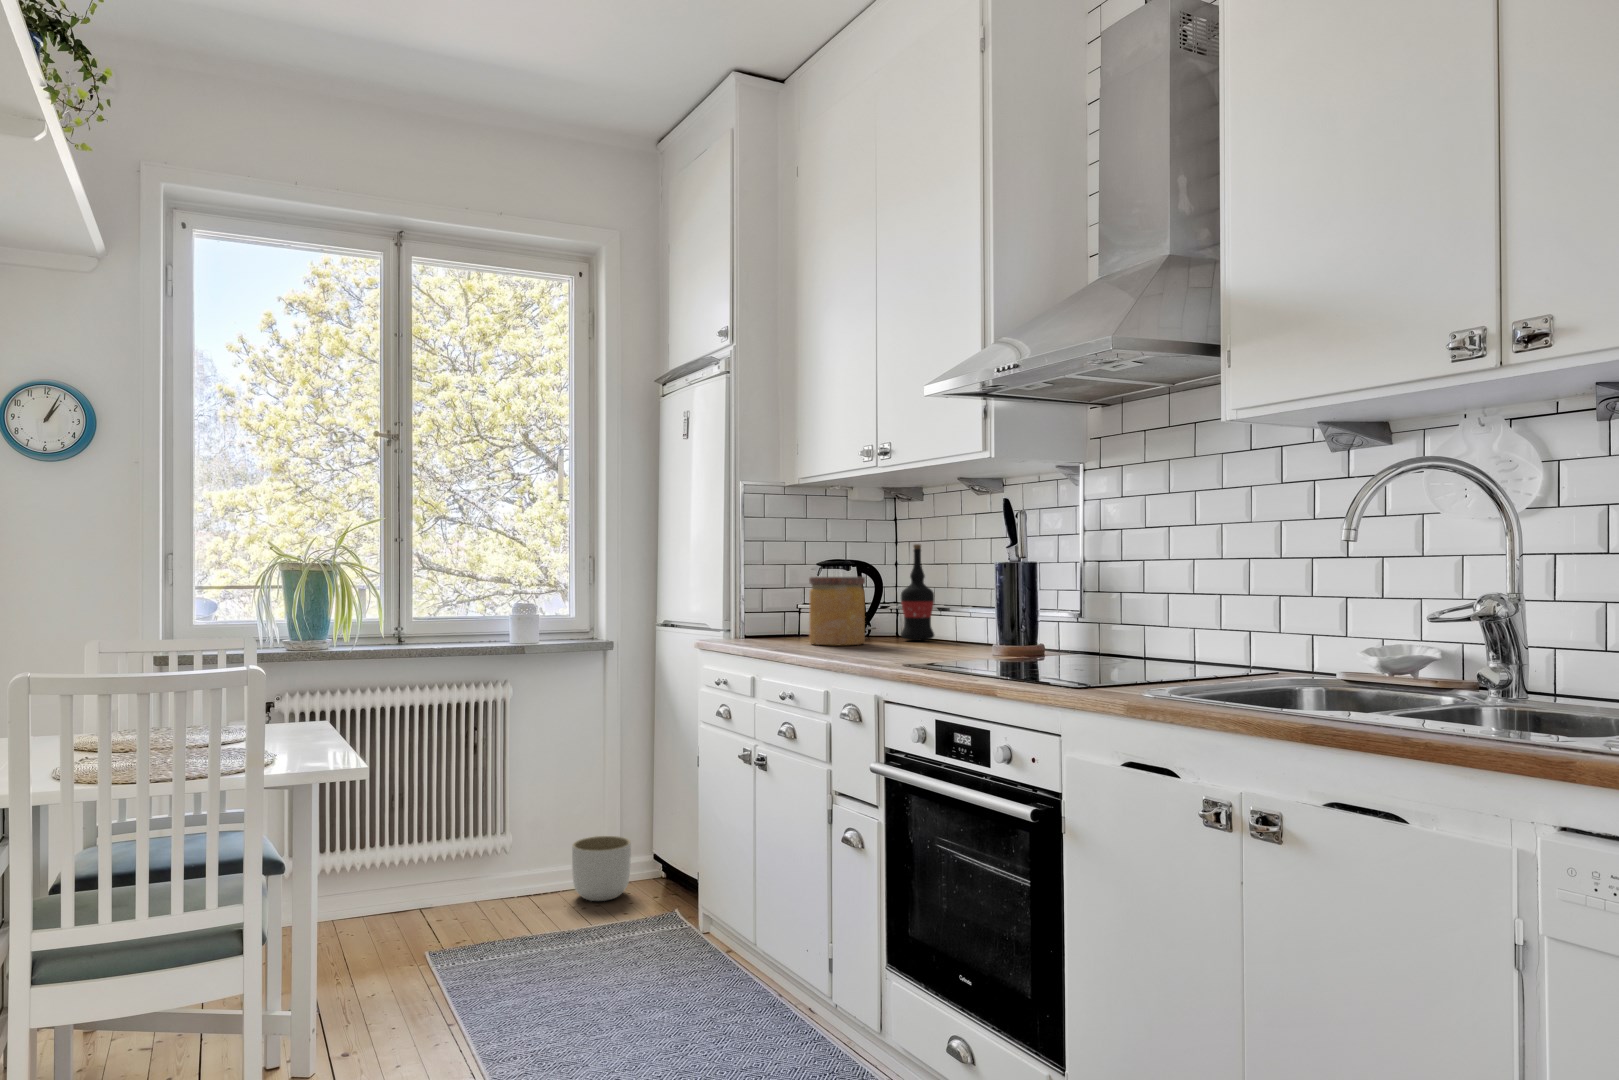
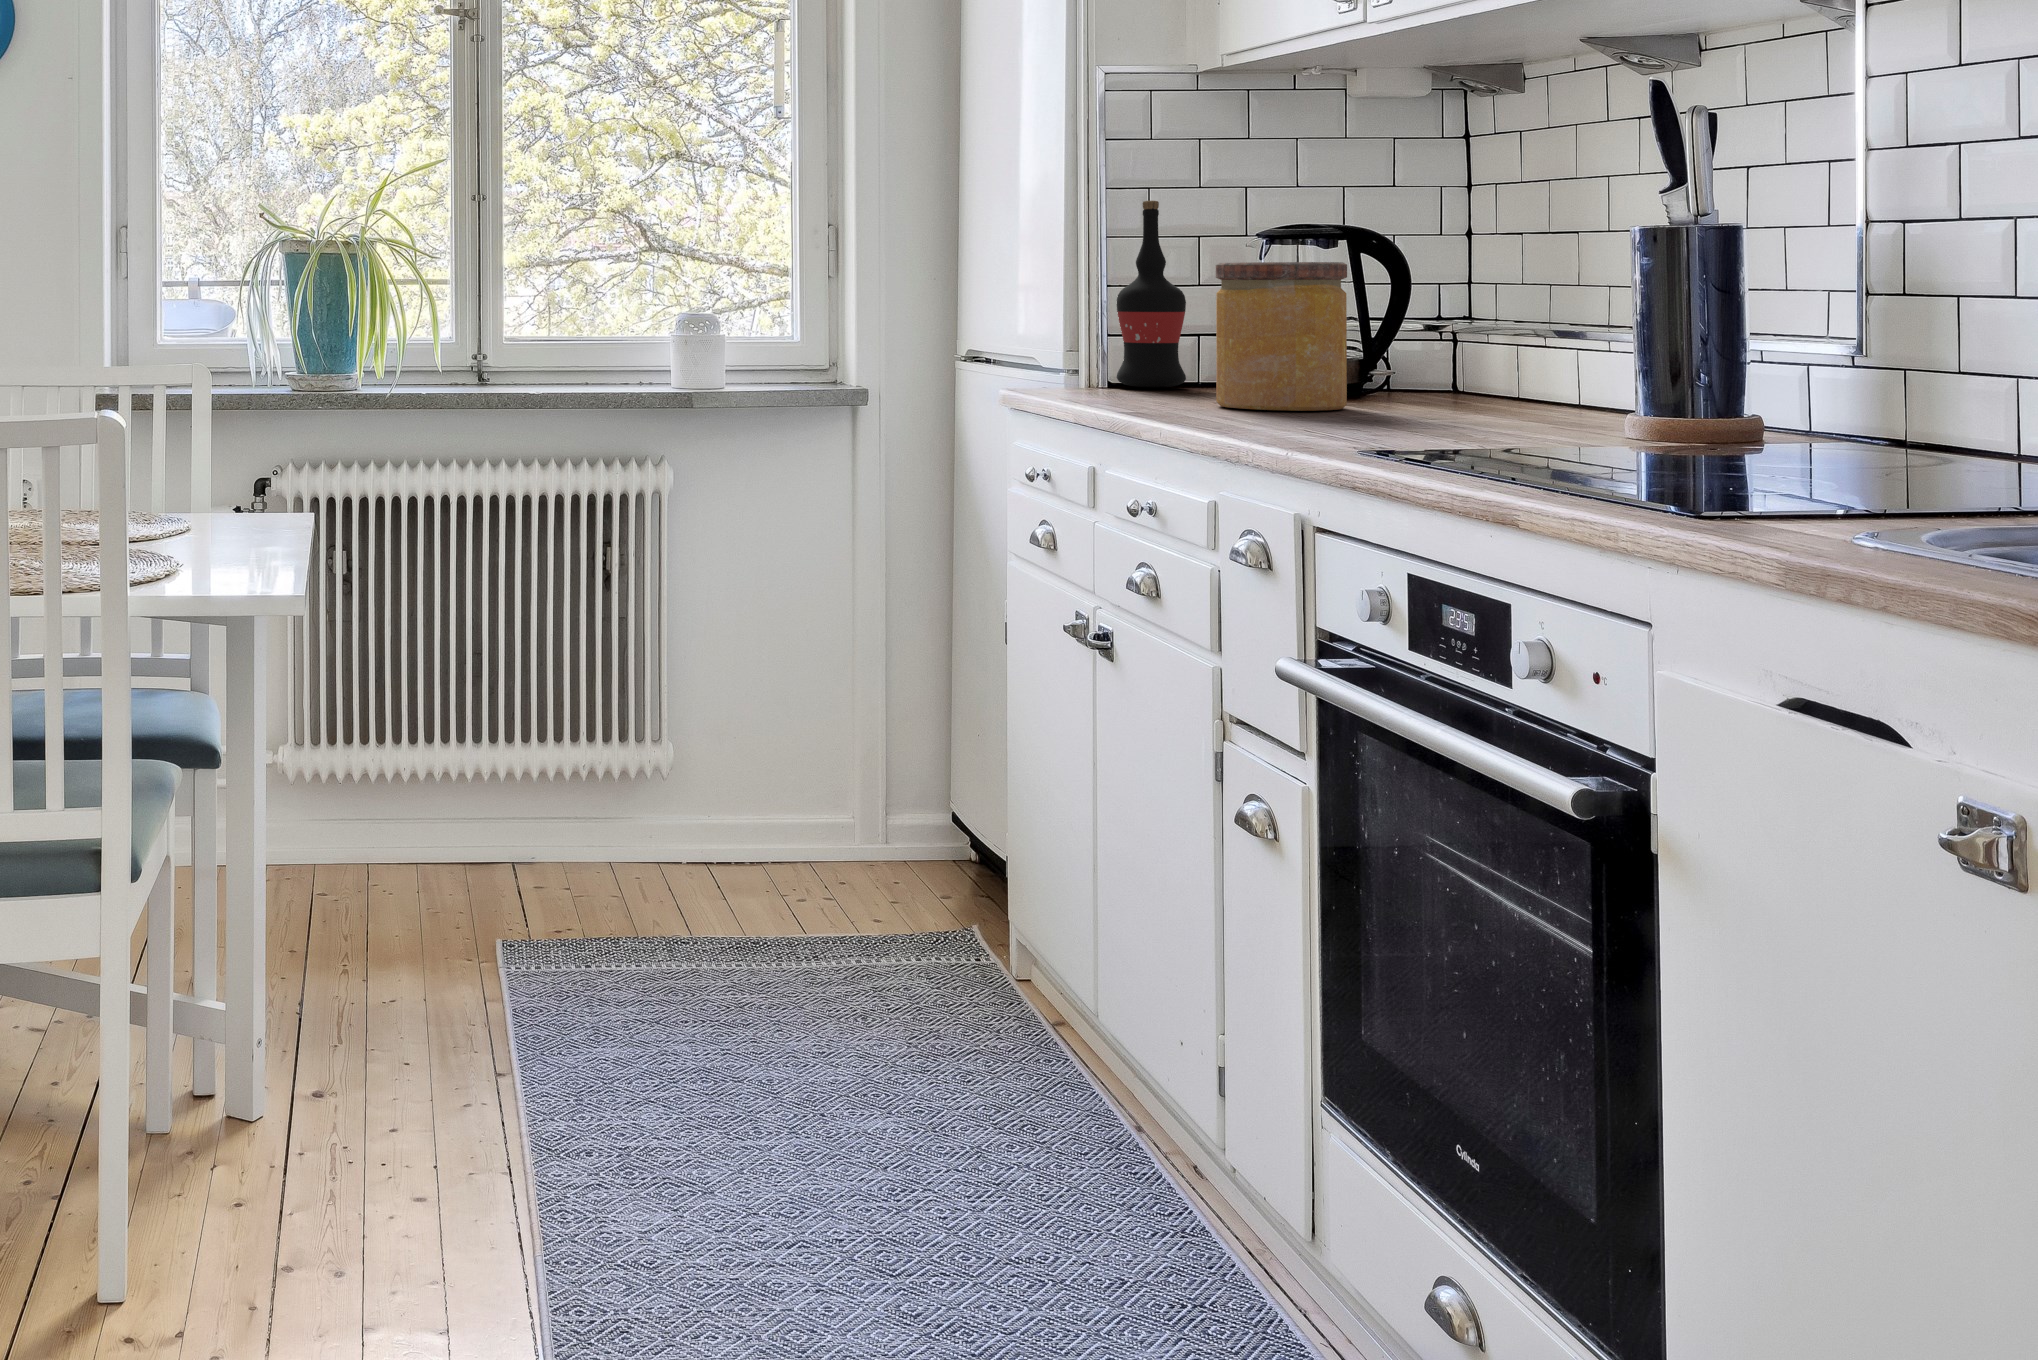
wine bottle: present [901,544,934,640] -> present [1117,201,1186,387]
planter: present [572,836,631,901] -> none [784,764,897,886]

